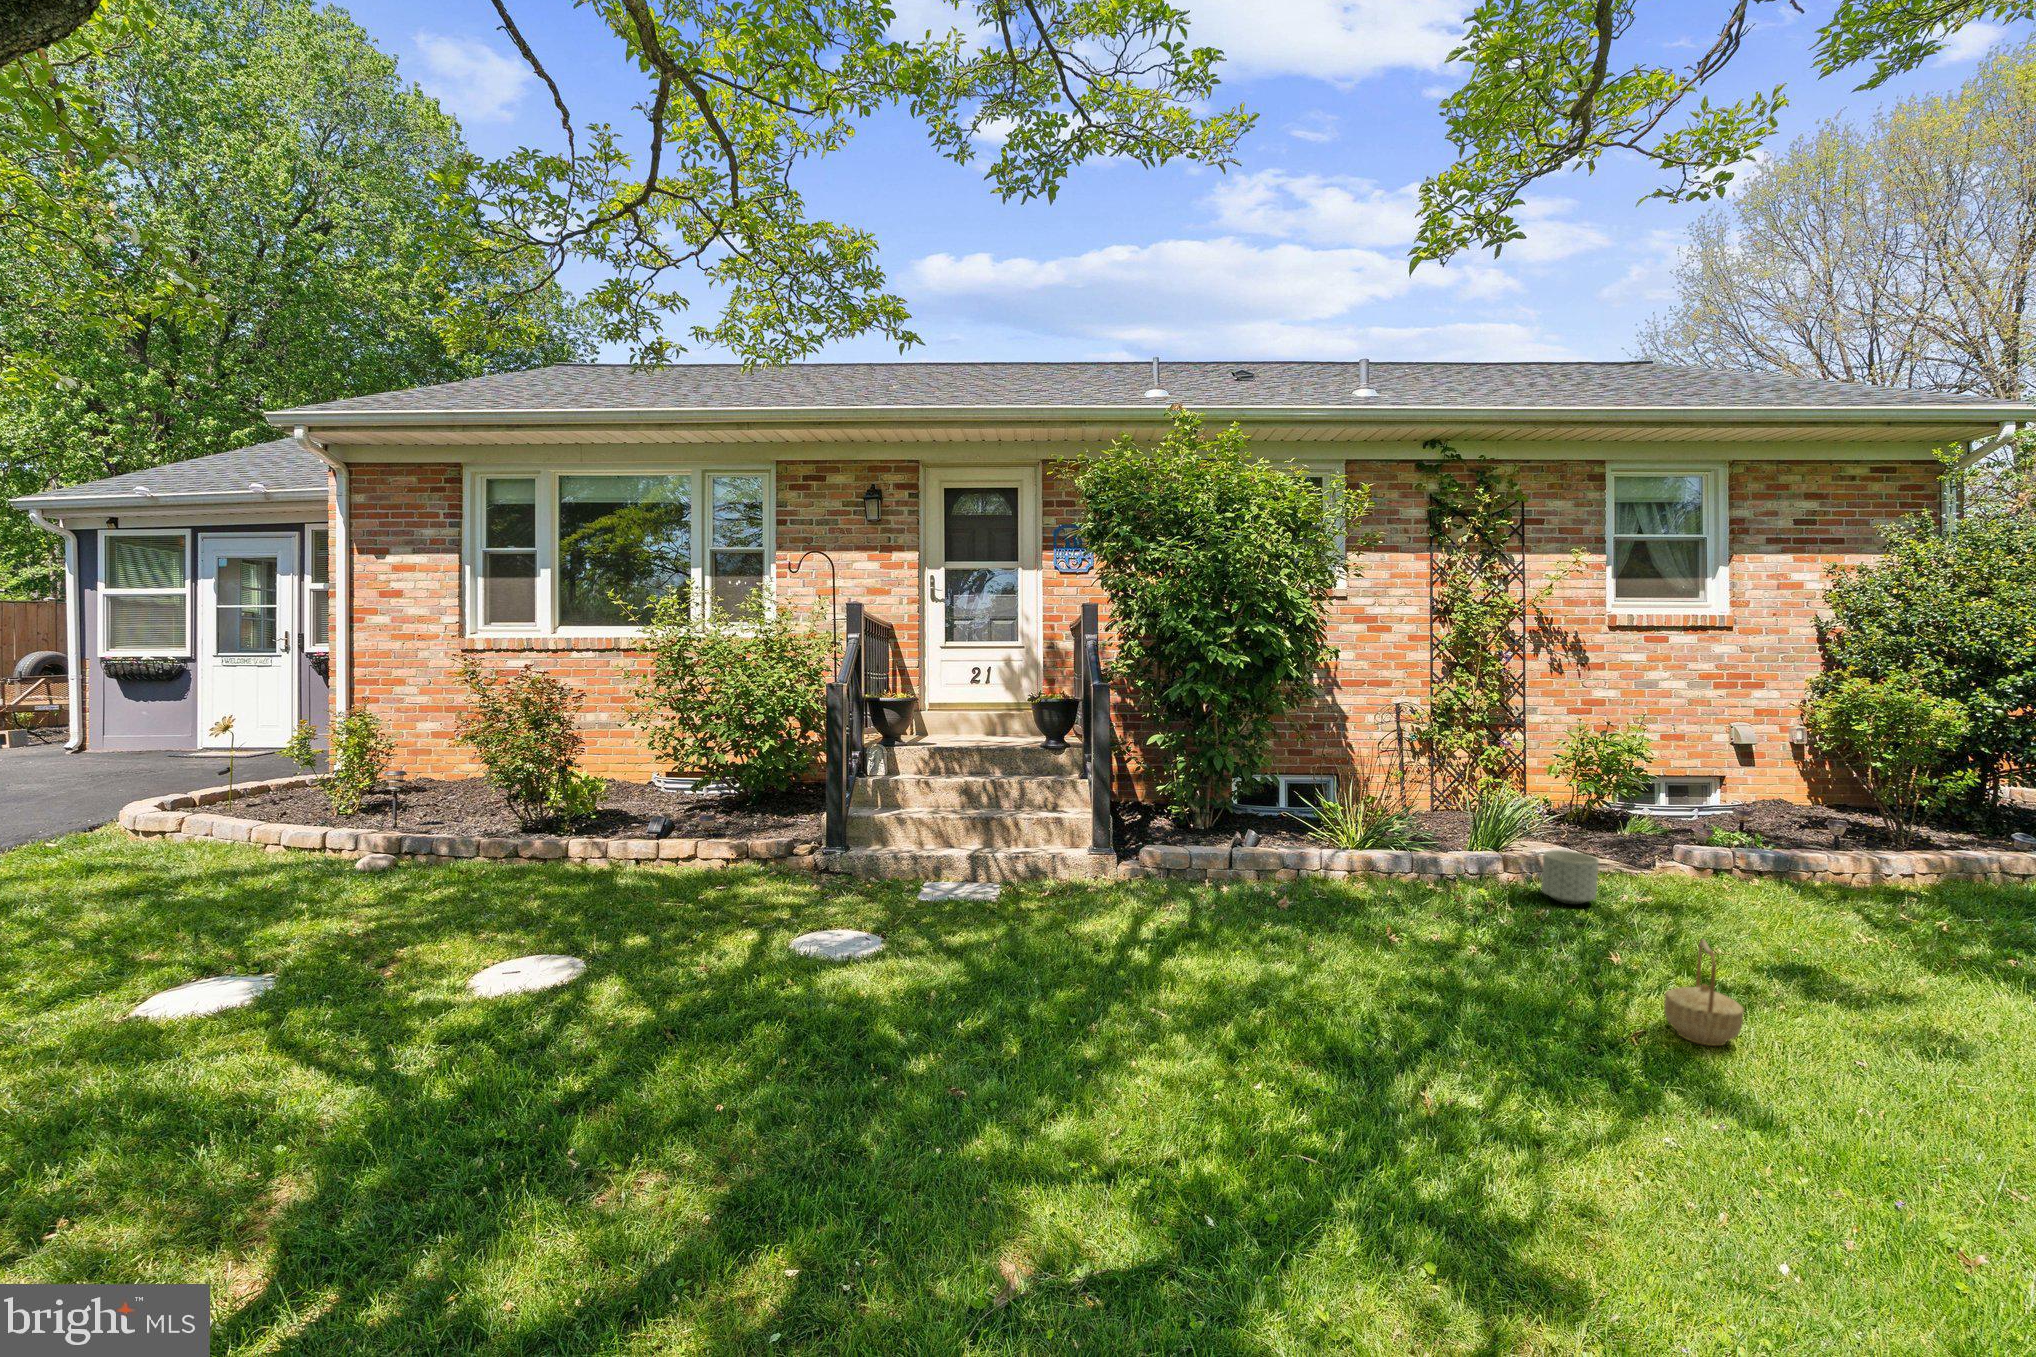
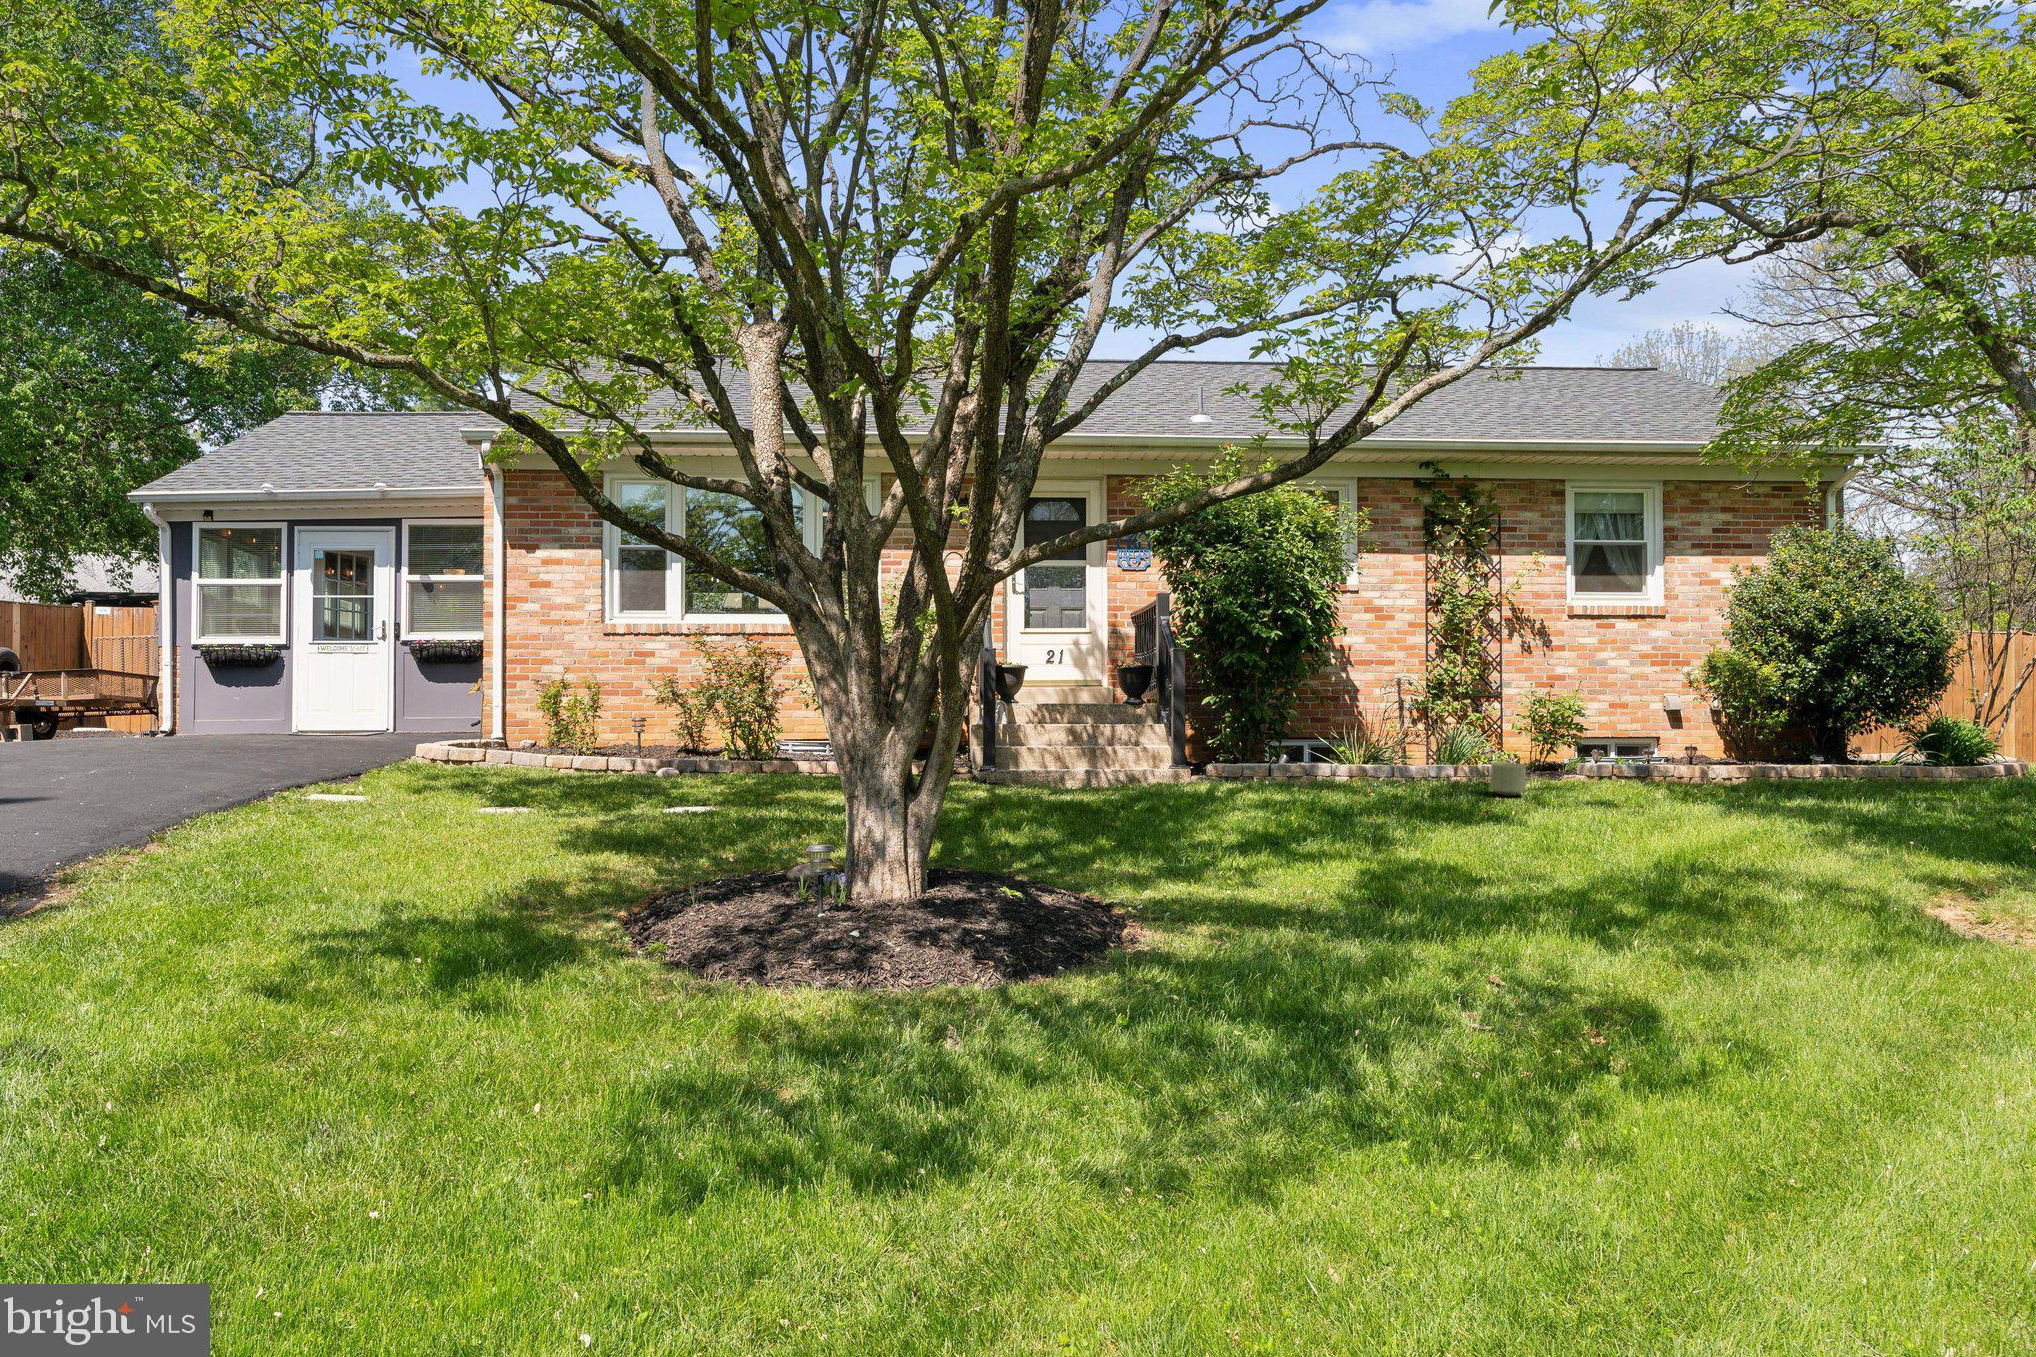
basket: present [1664,939,1744,1046] -> none [1541,785,1583,842]

